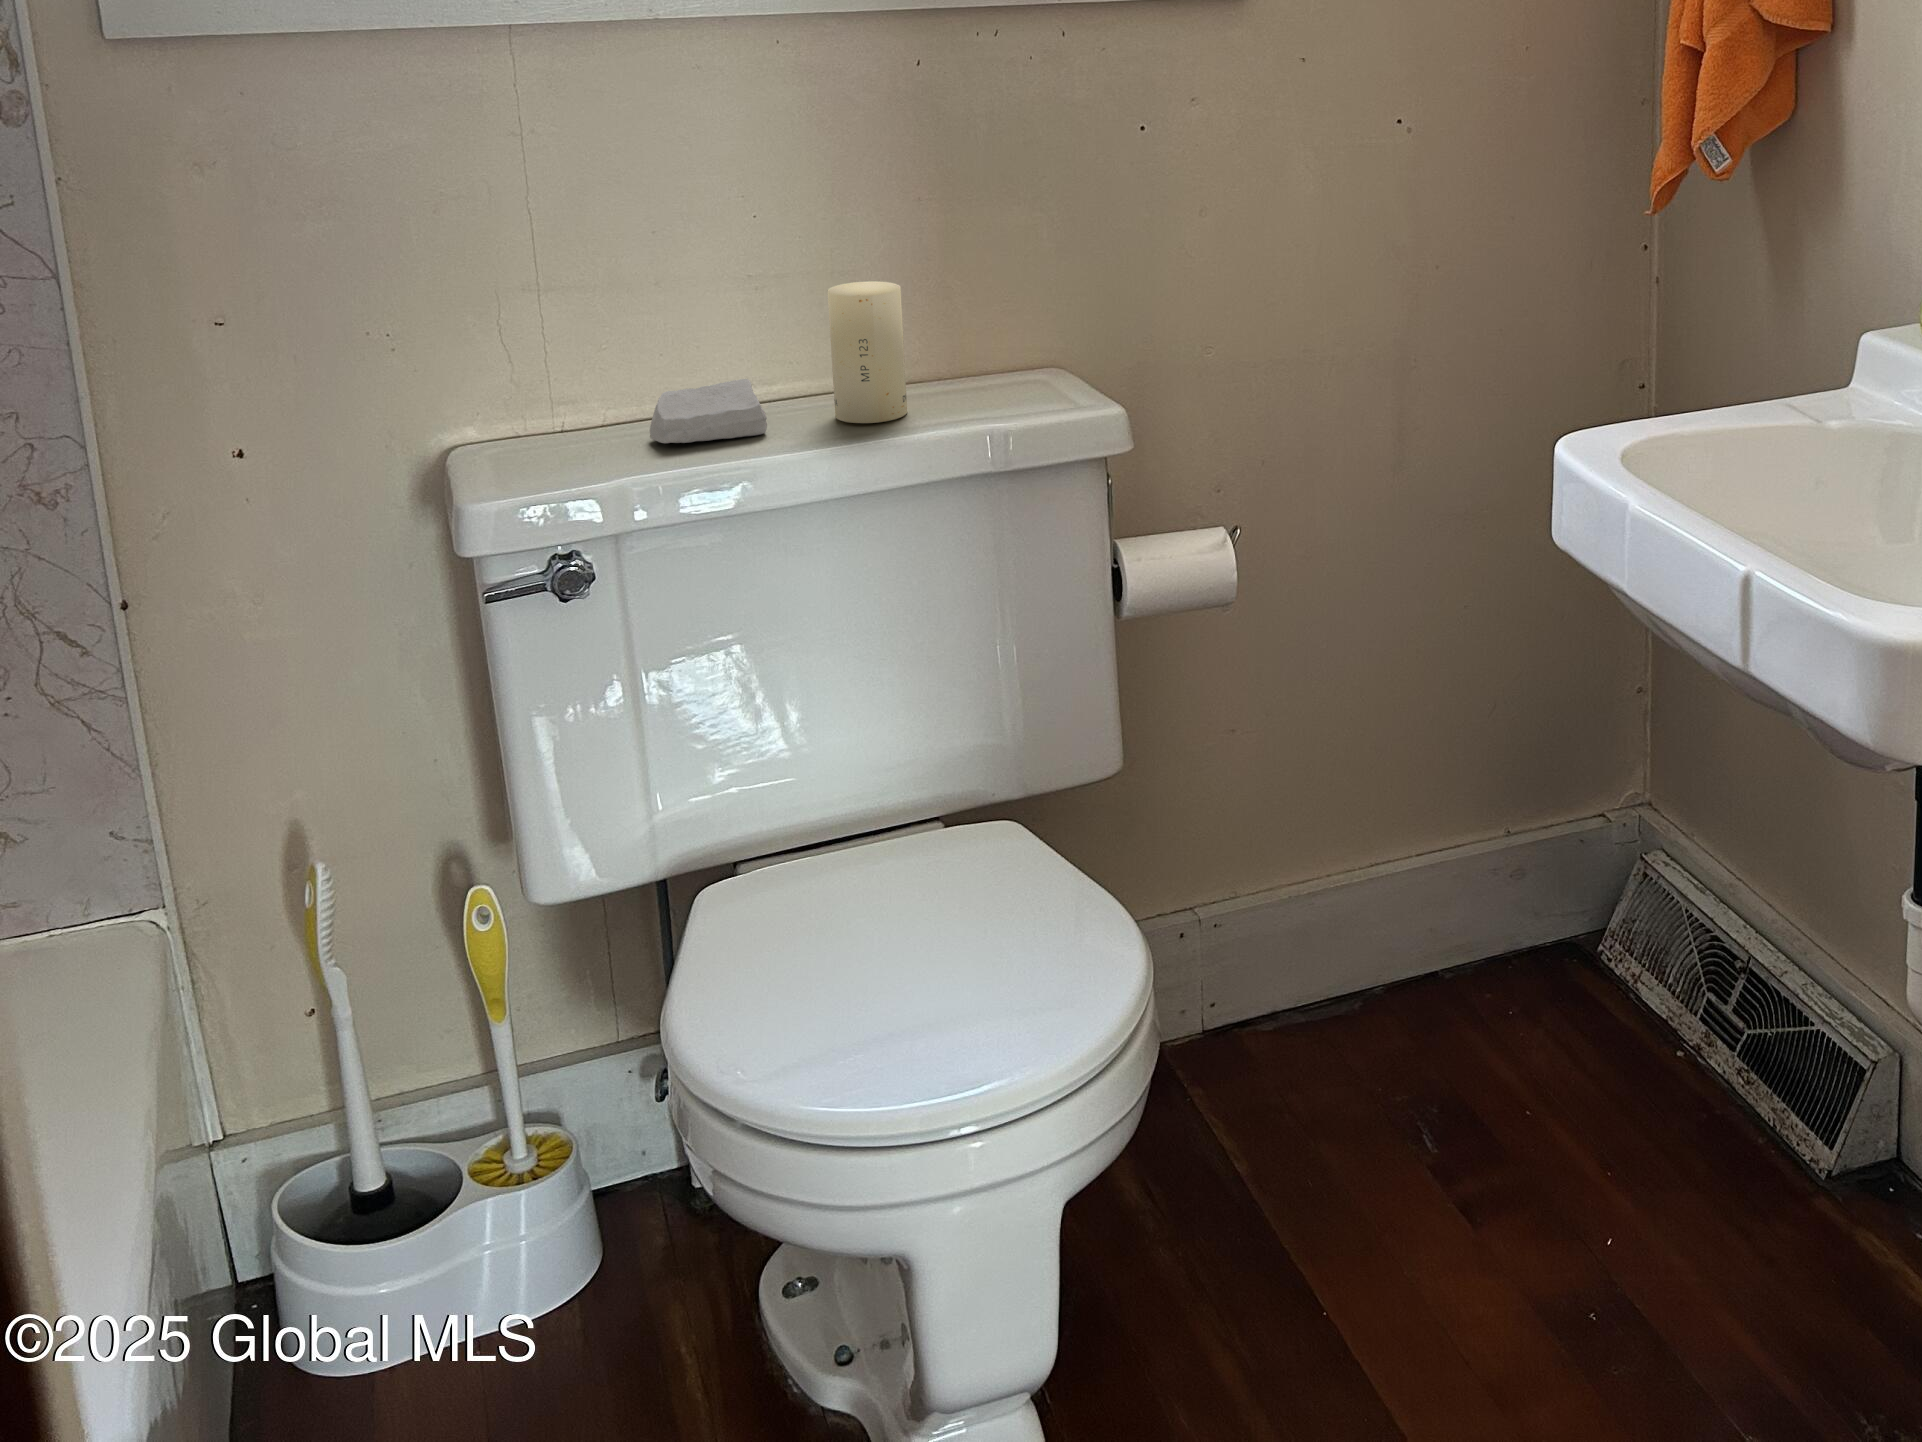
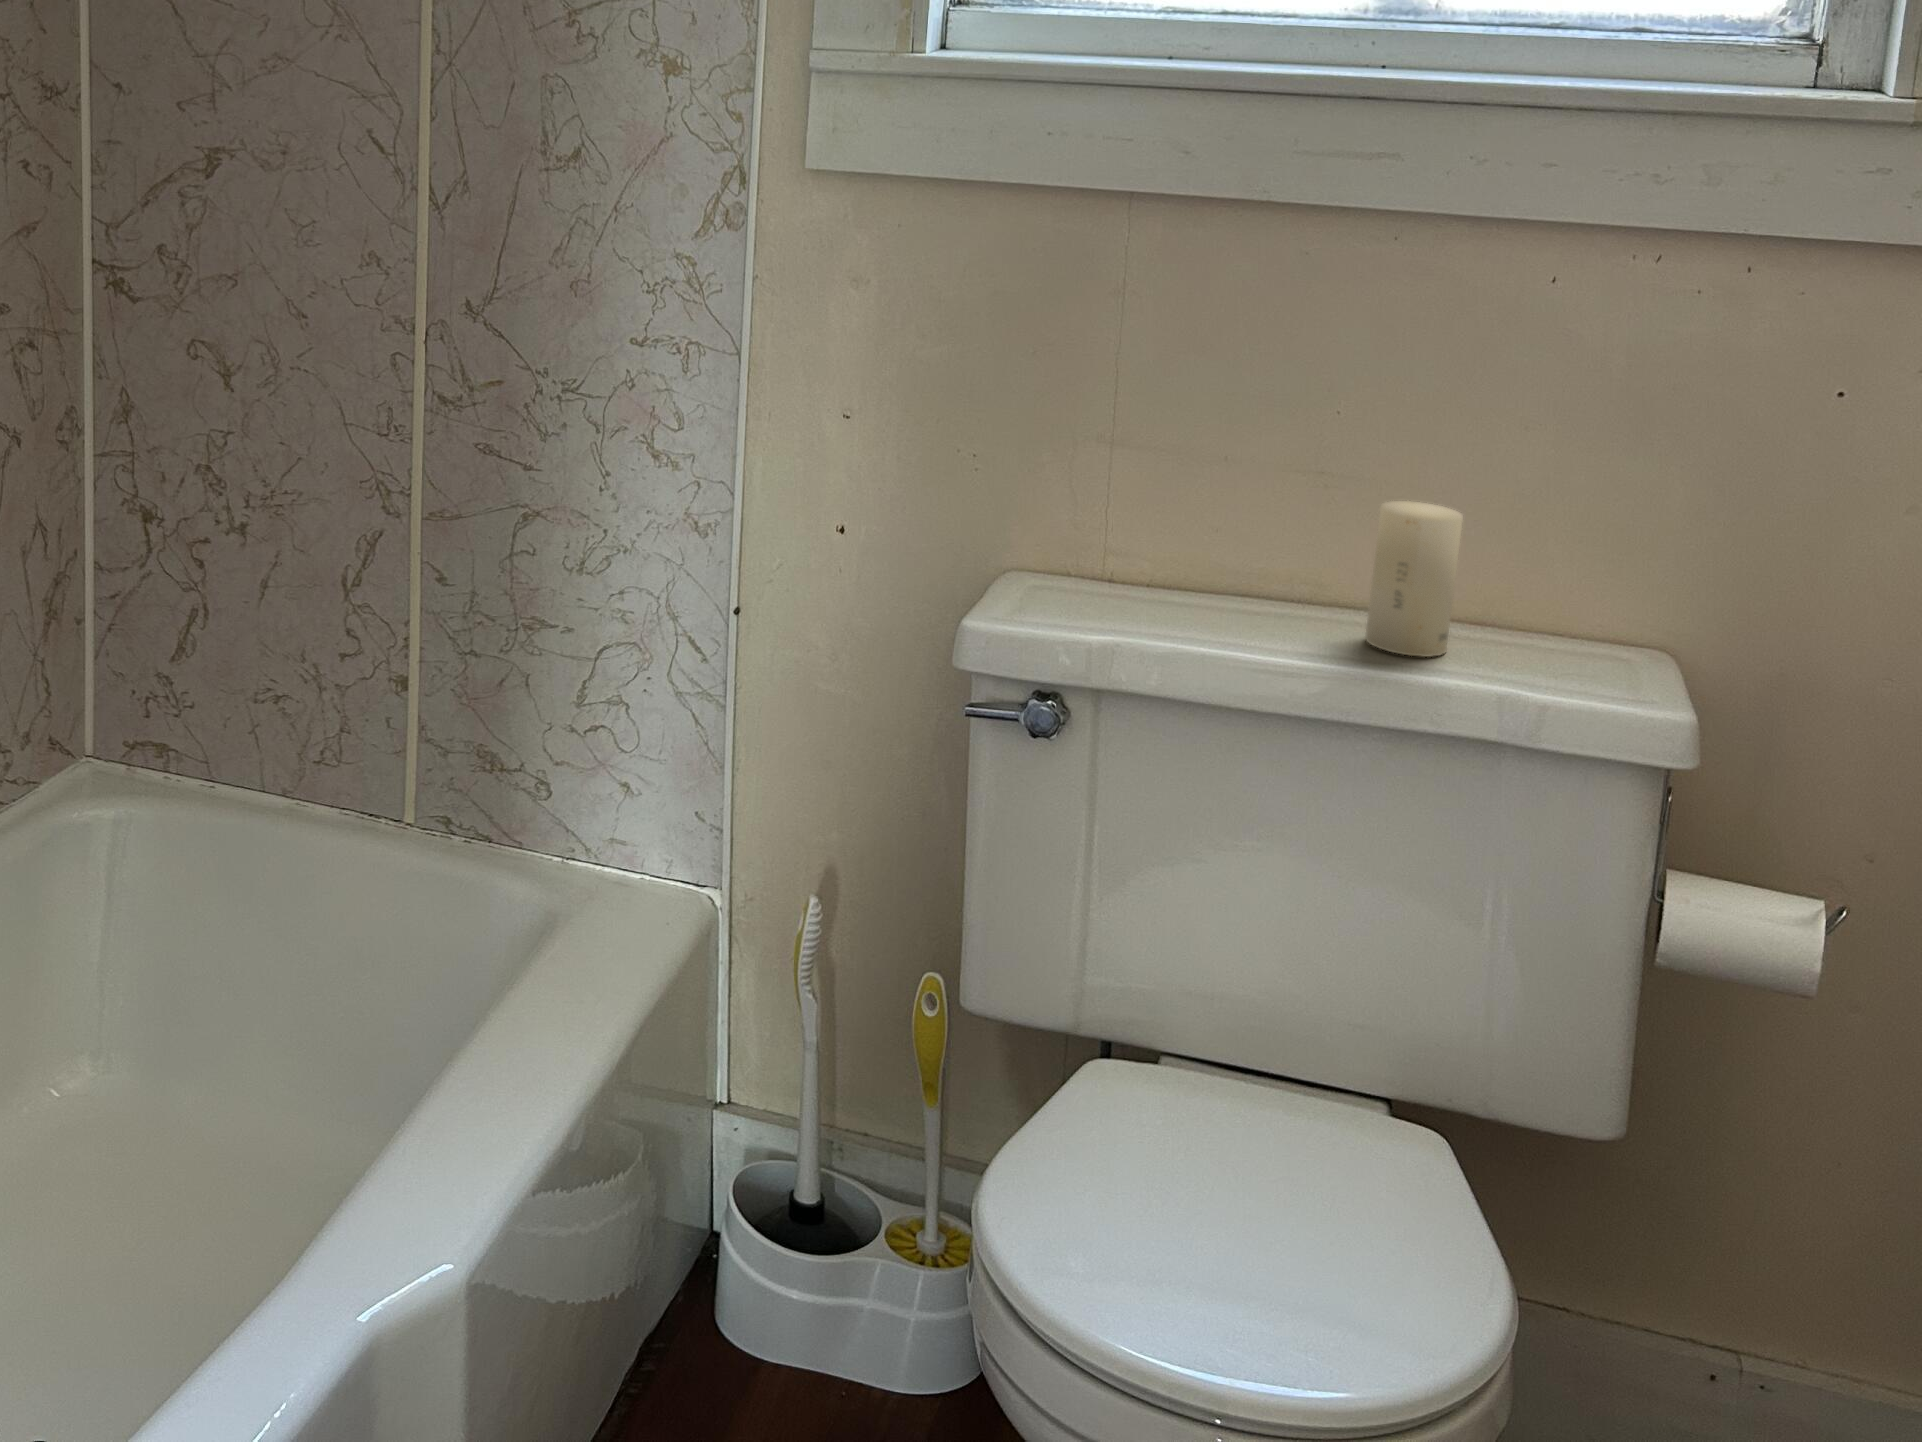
soap bar: present [650,379,767,443] -> none [1174,567,1288,633]

